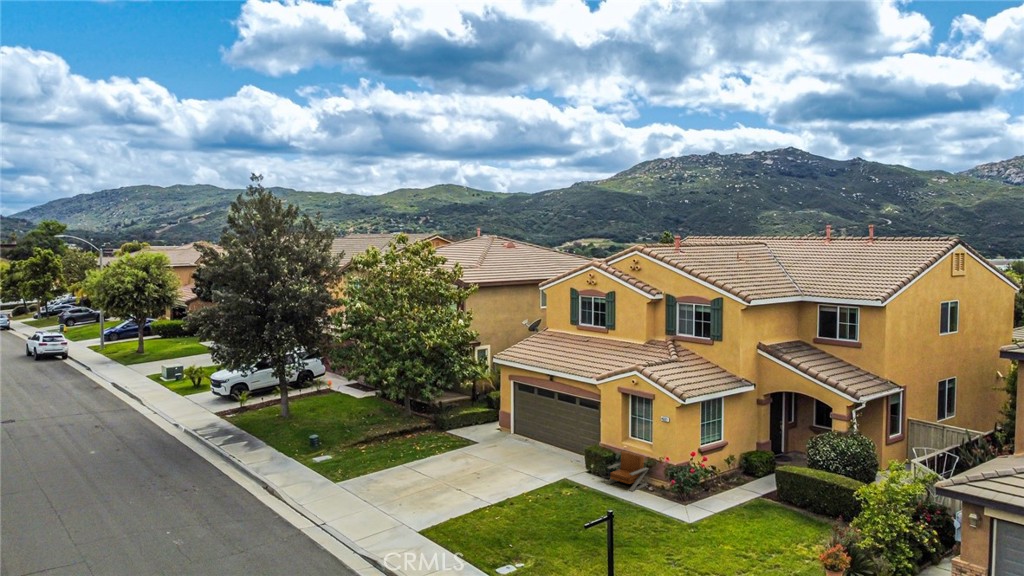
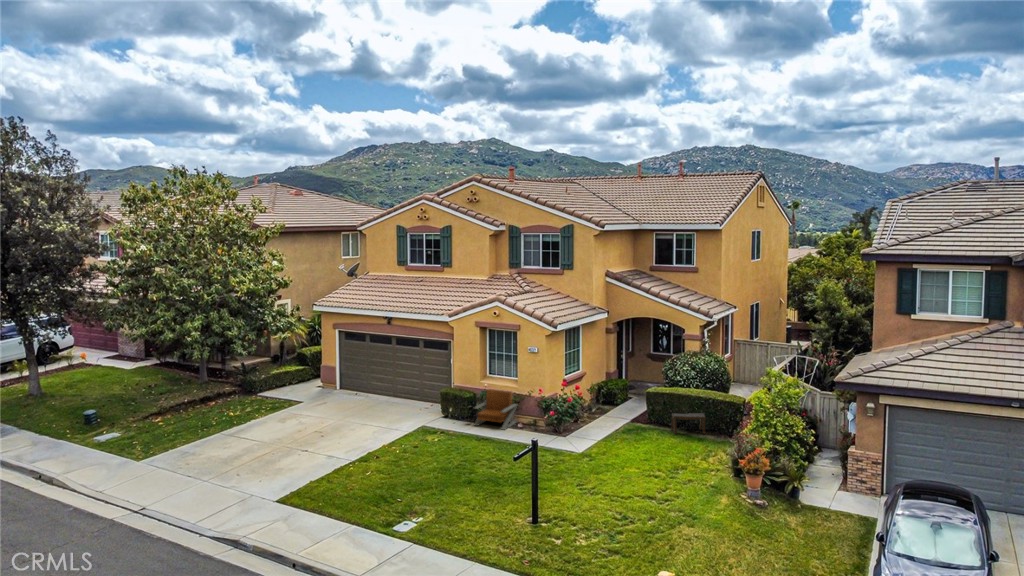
bench: none [795,496,830,522] -> present [671,413,706,434]

